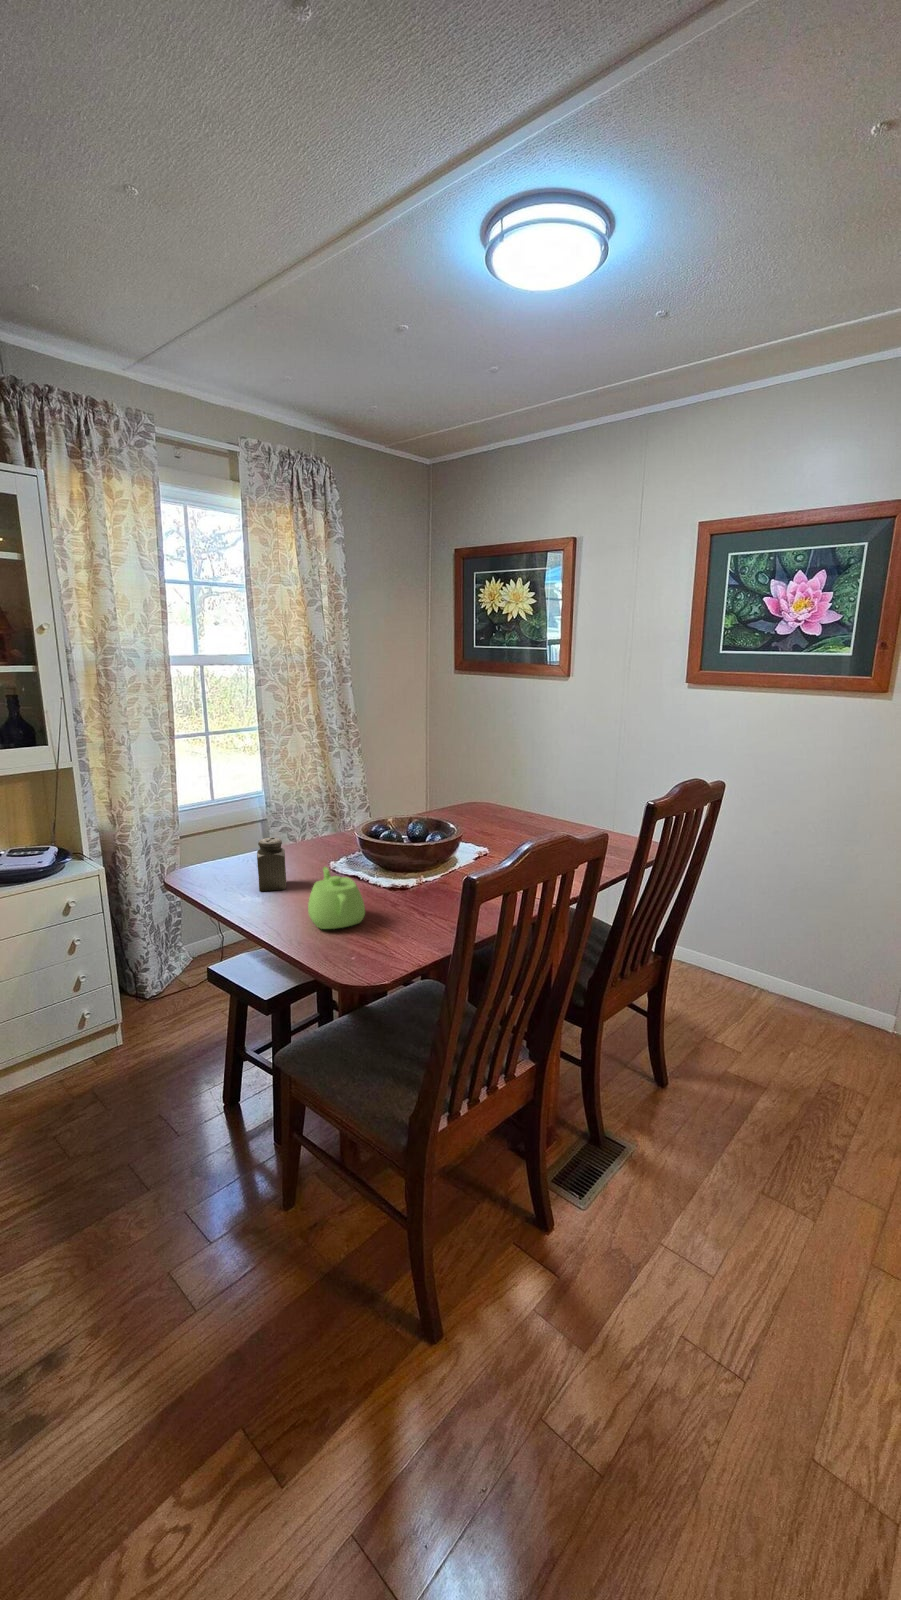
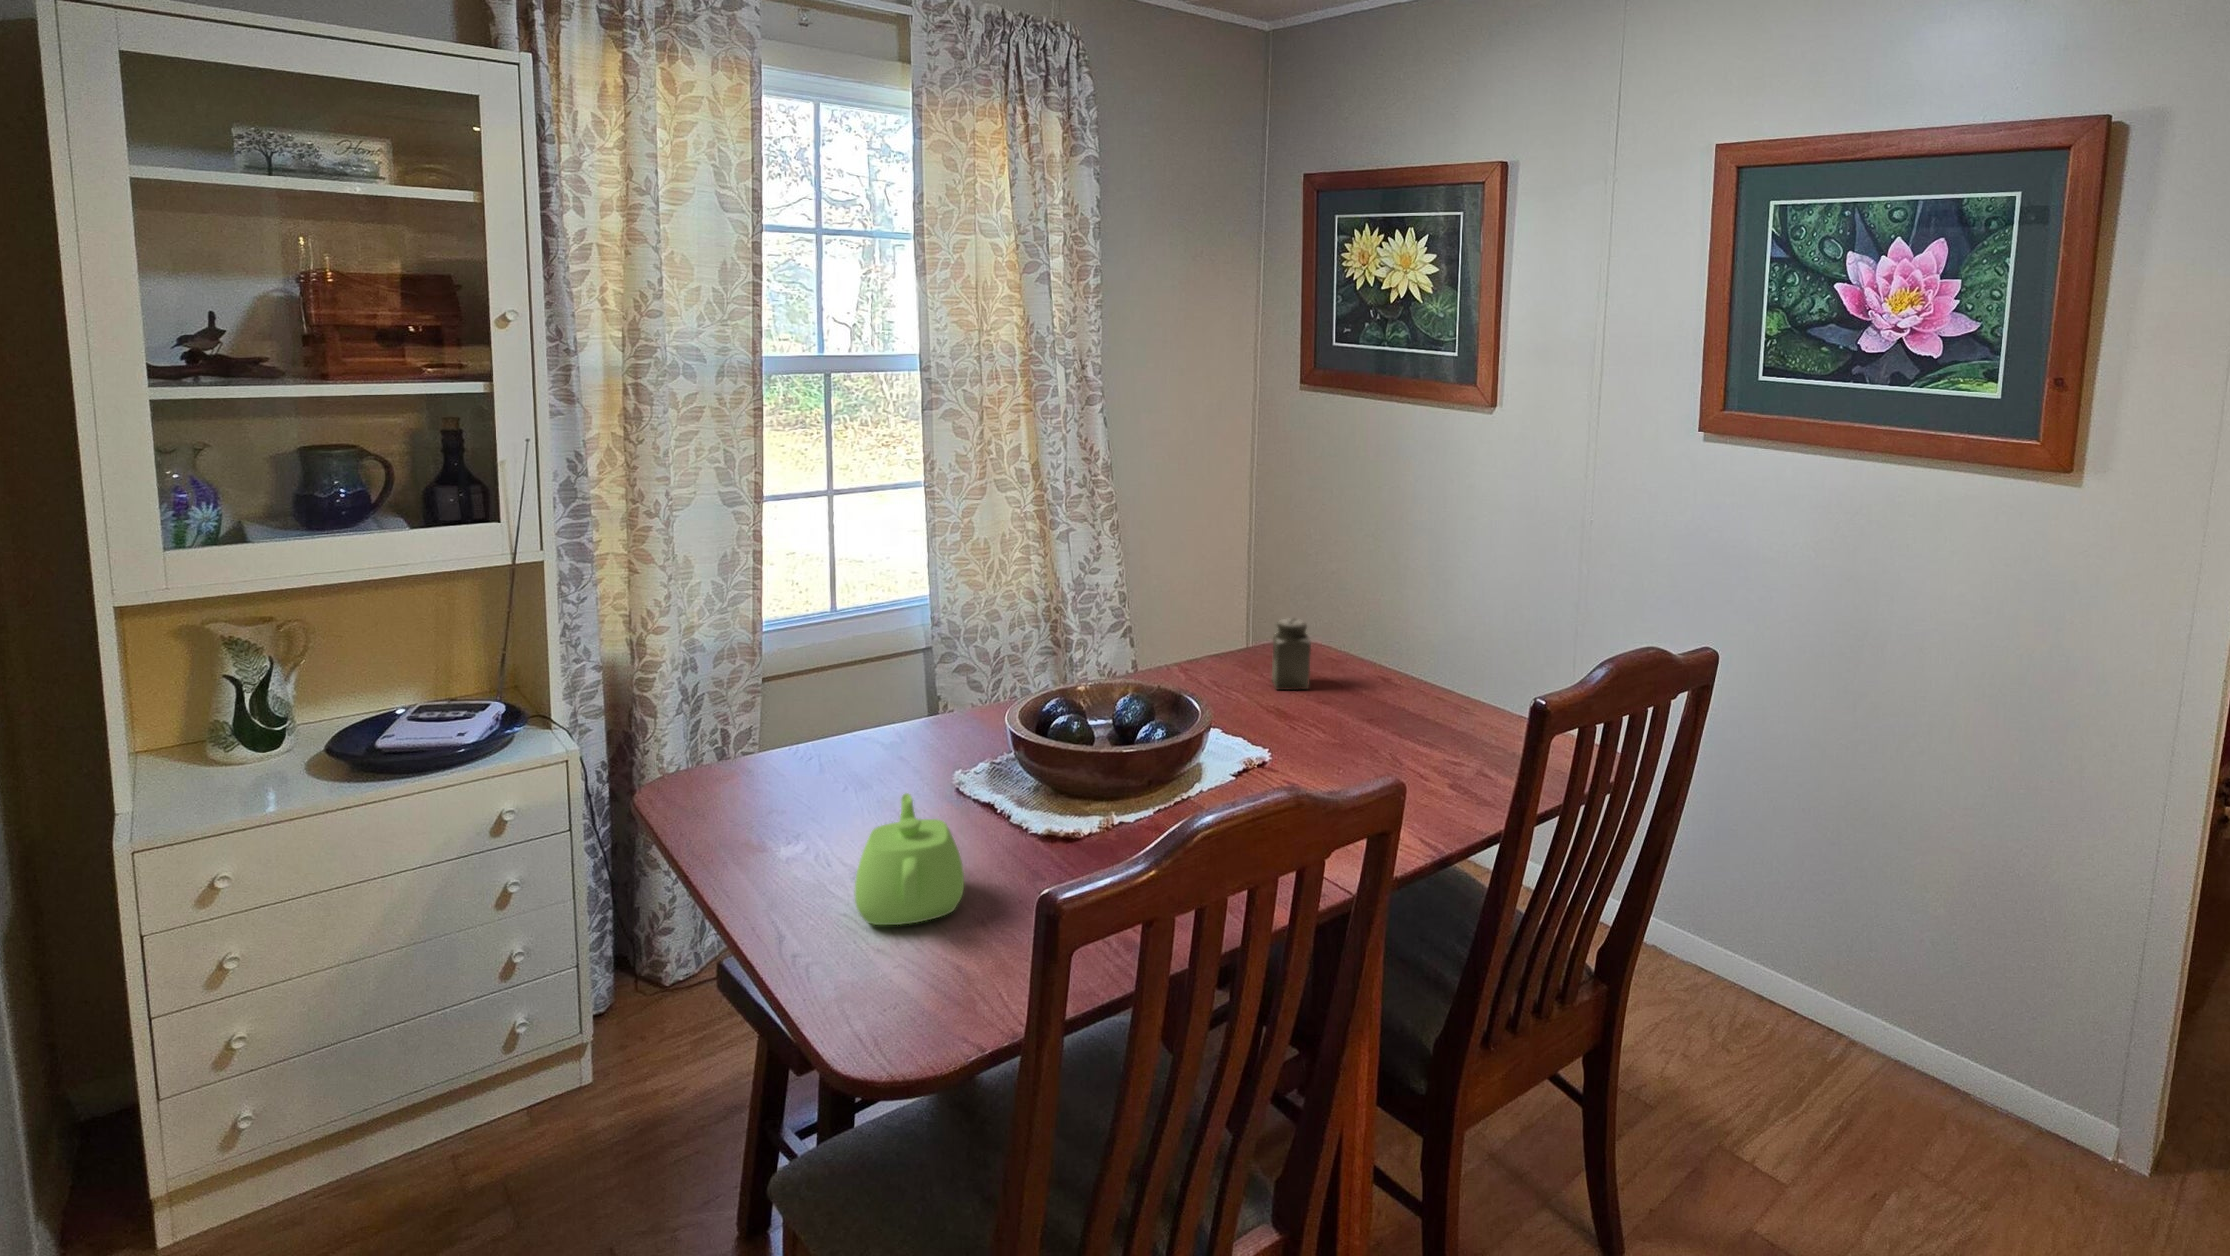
salt shaker: present [257,838,286,891] -> present [1272,618,1311,690]

